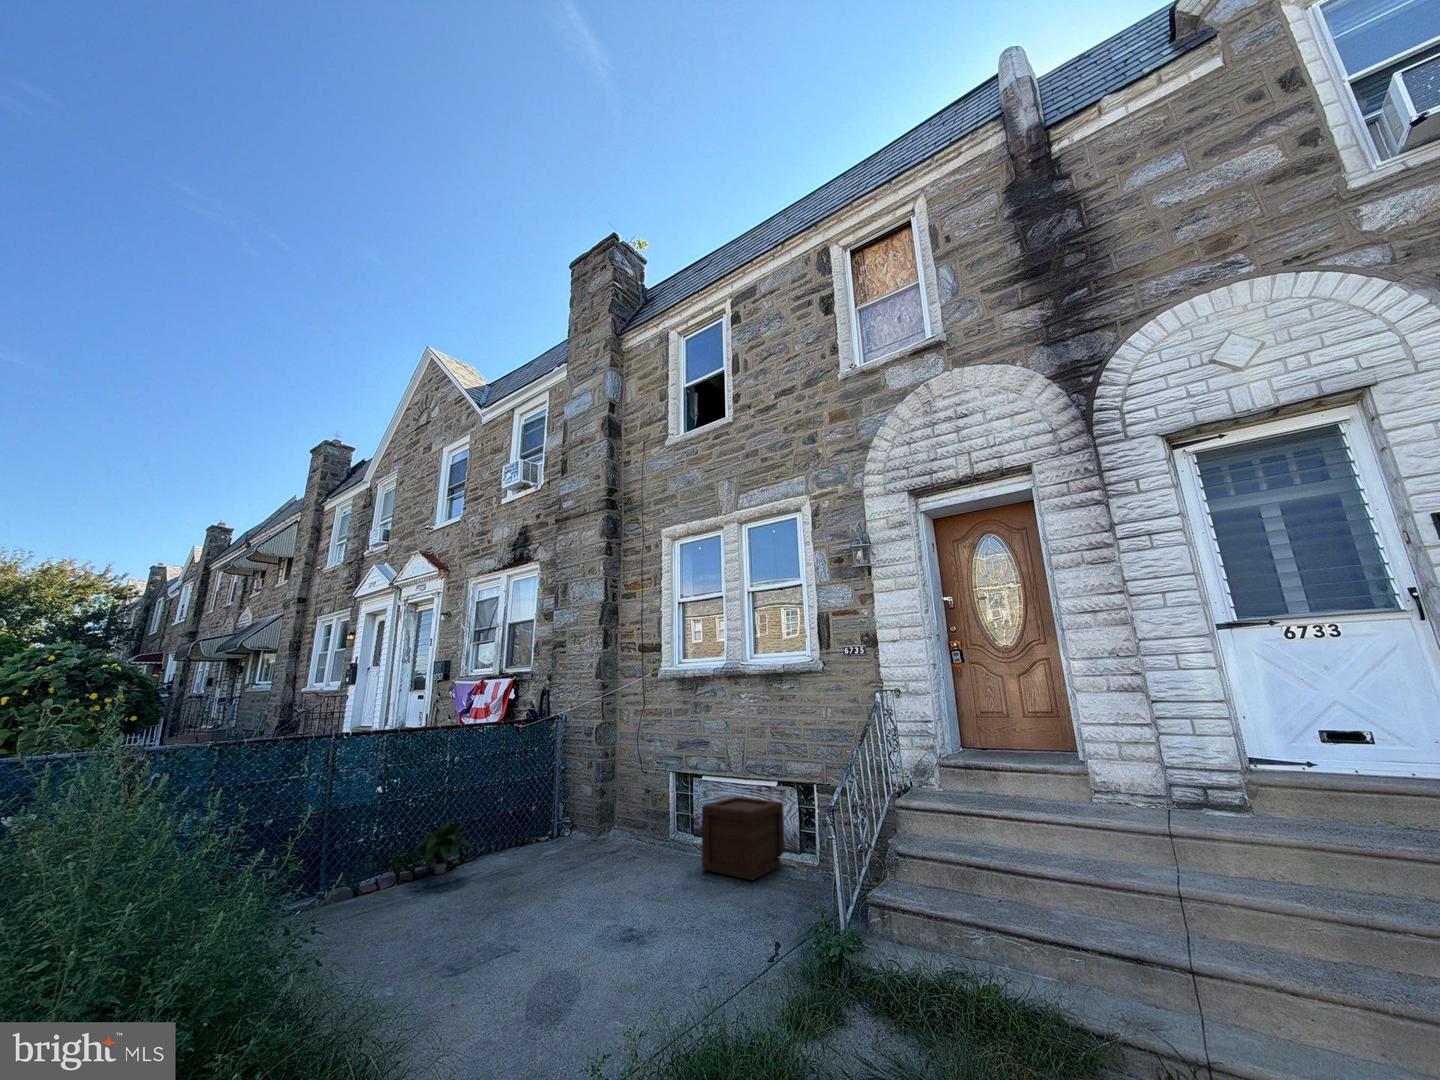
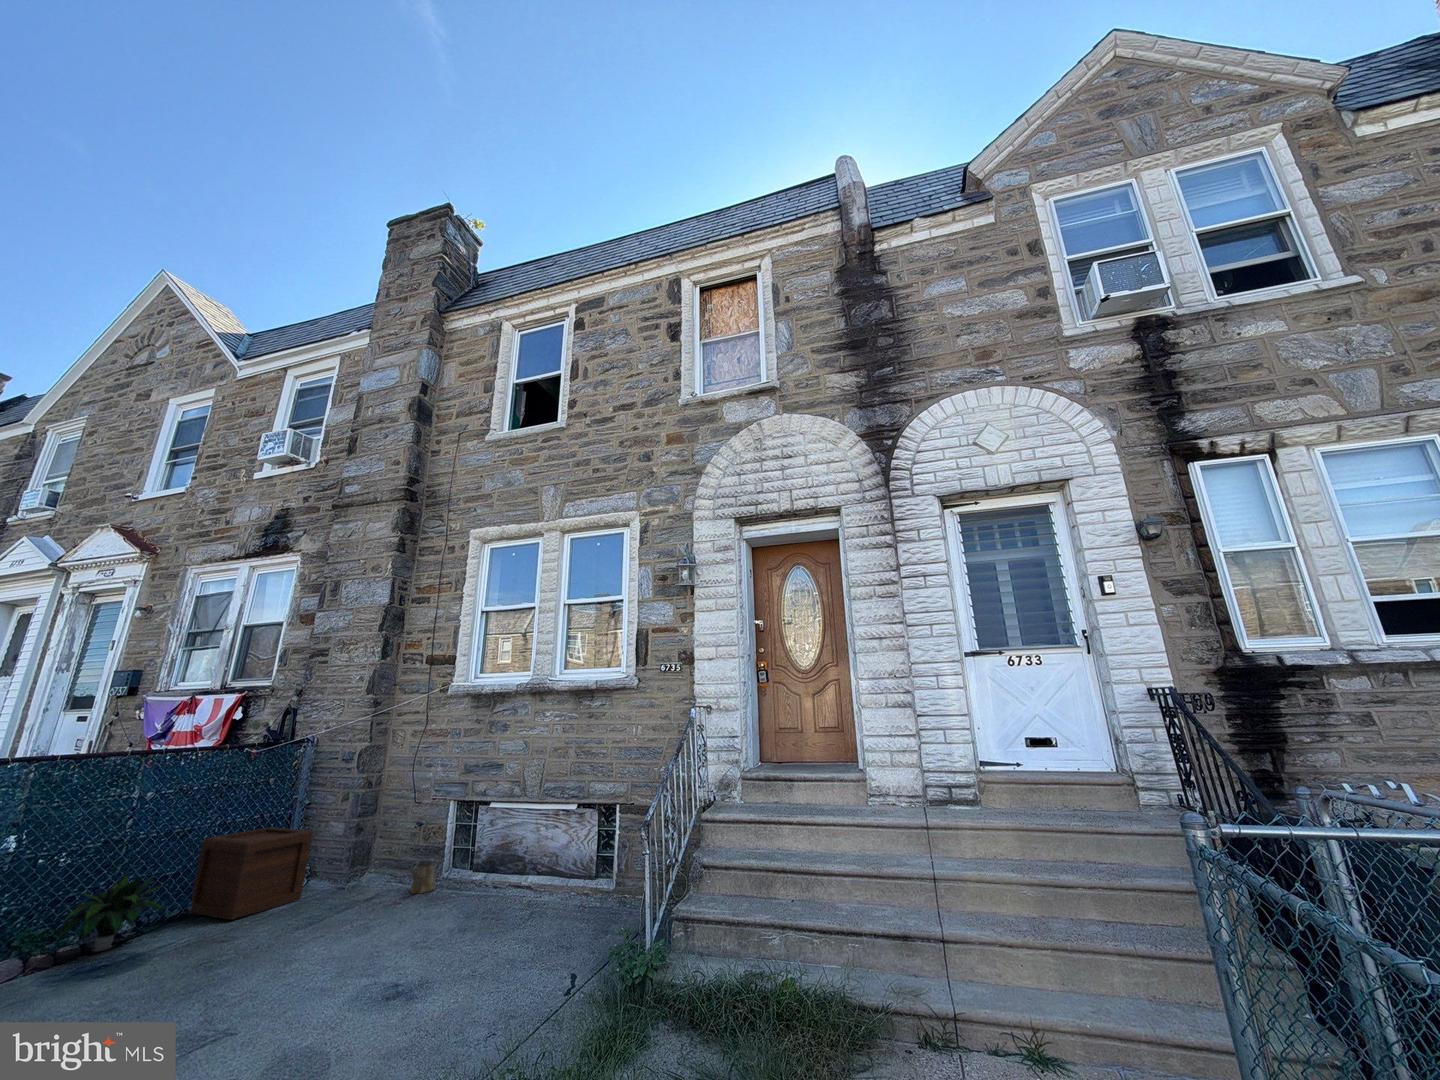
wooden crate: present [702,797,785,880] -> present [187,827,313,920]
watering can: none [640,823,666,852] -> present [408,859,435,894]

